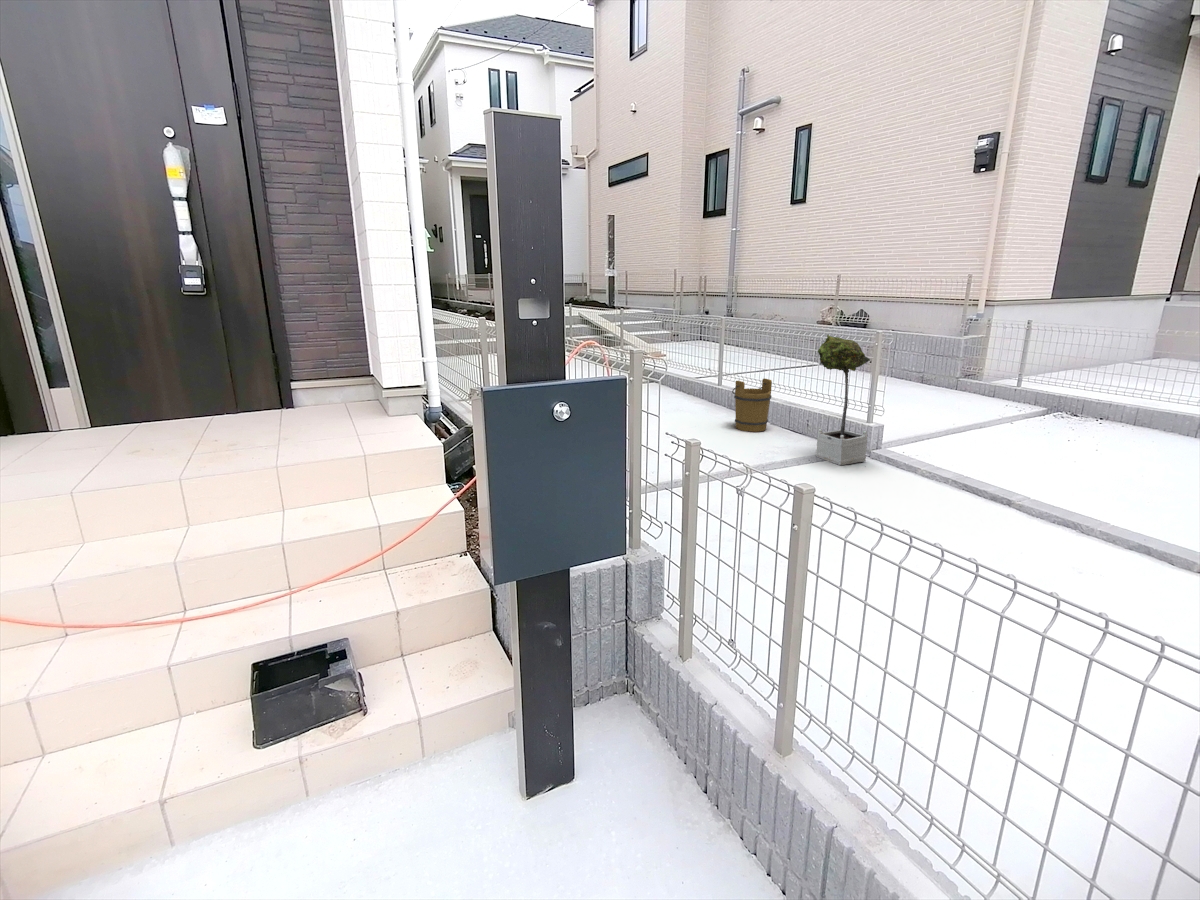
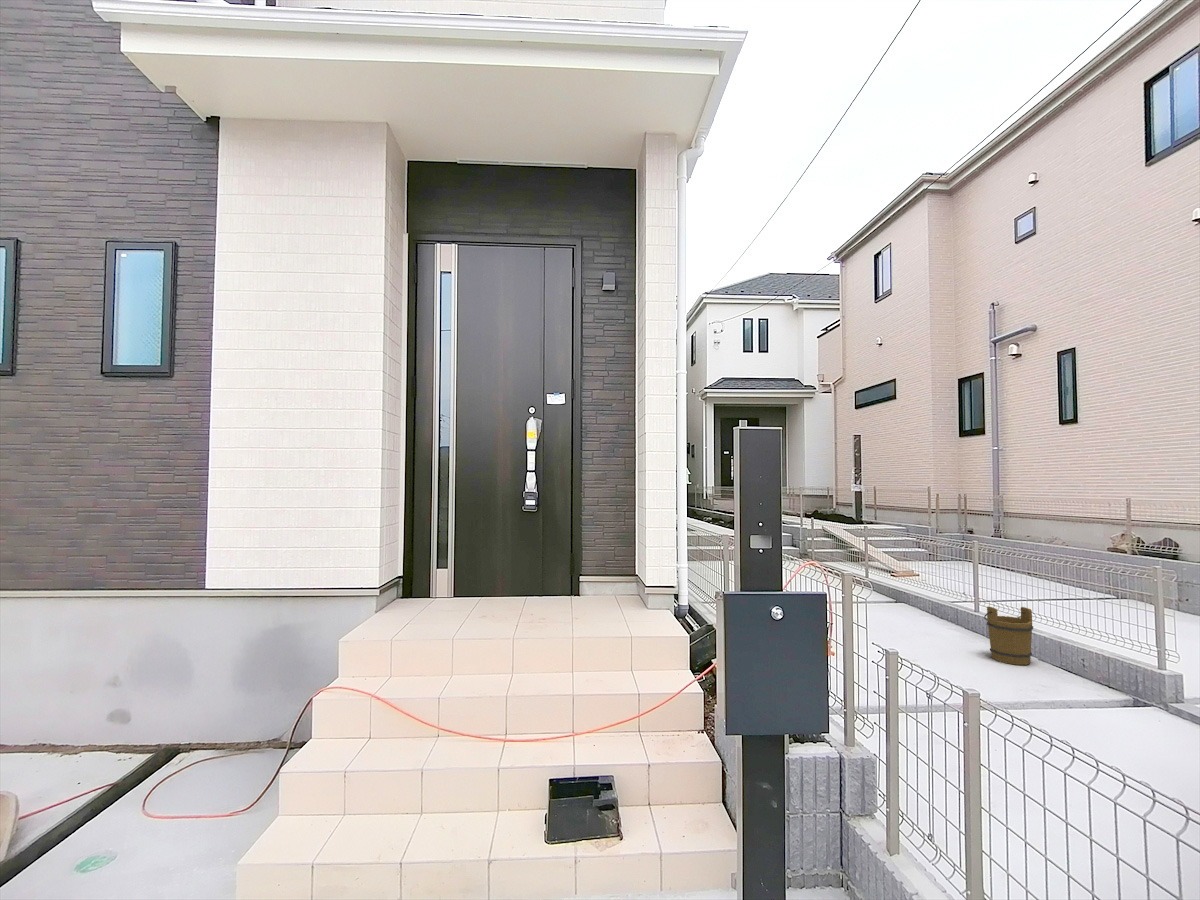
potted tree: present [816,335,870,465] -> none [1077,566,1161,715]

